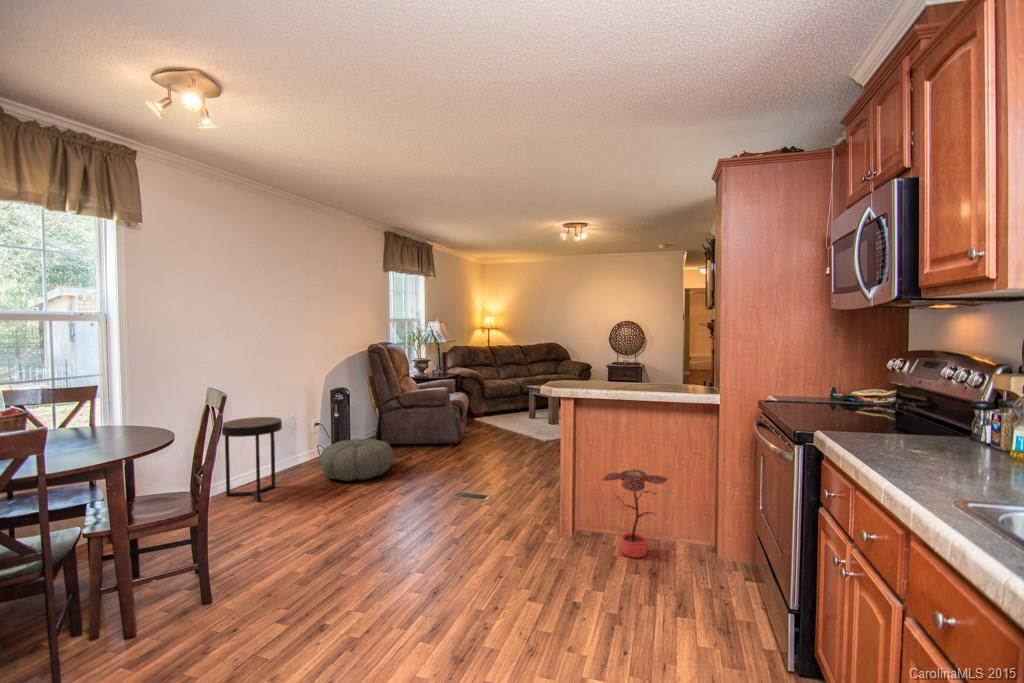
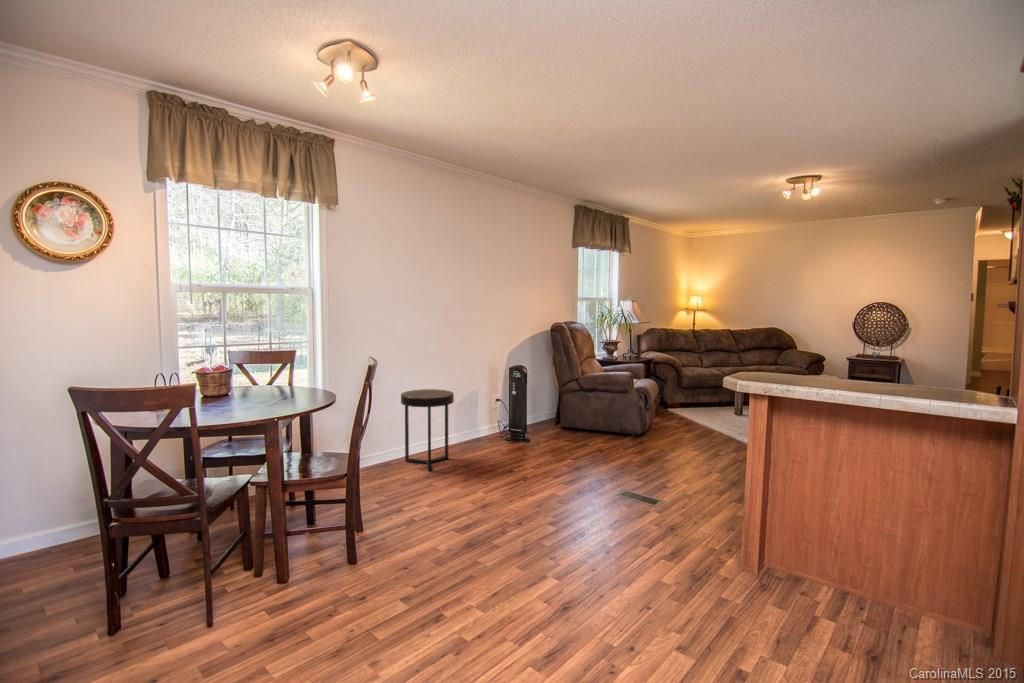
pouf: present [320,439,393,481] -> none [491,420,563,463]
potted plant: present [602,470,667,558] -> none [802,503,909,627]

